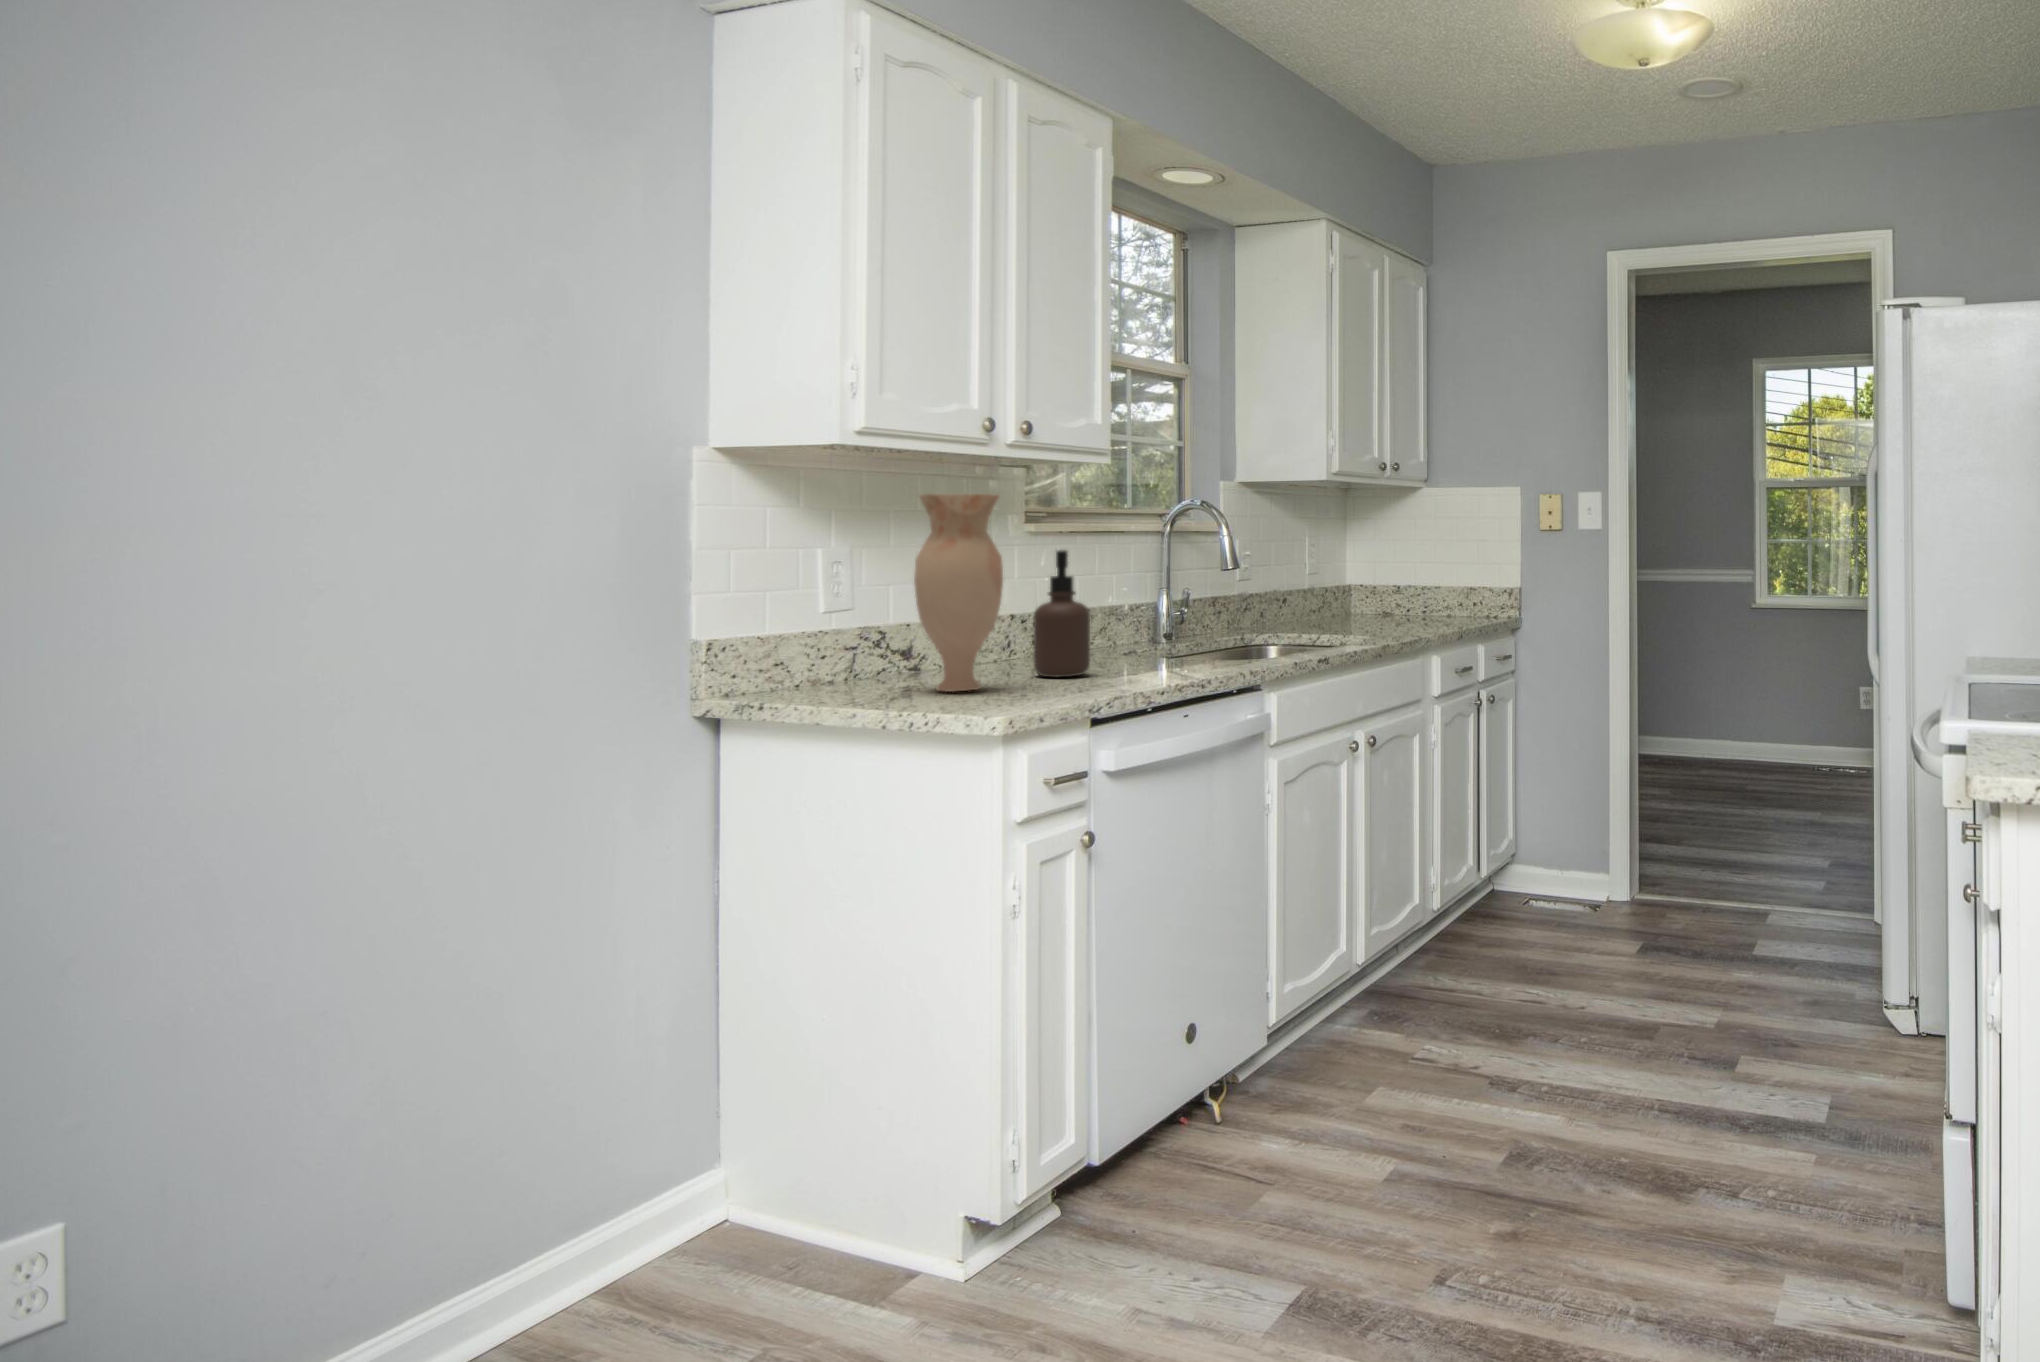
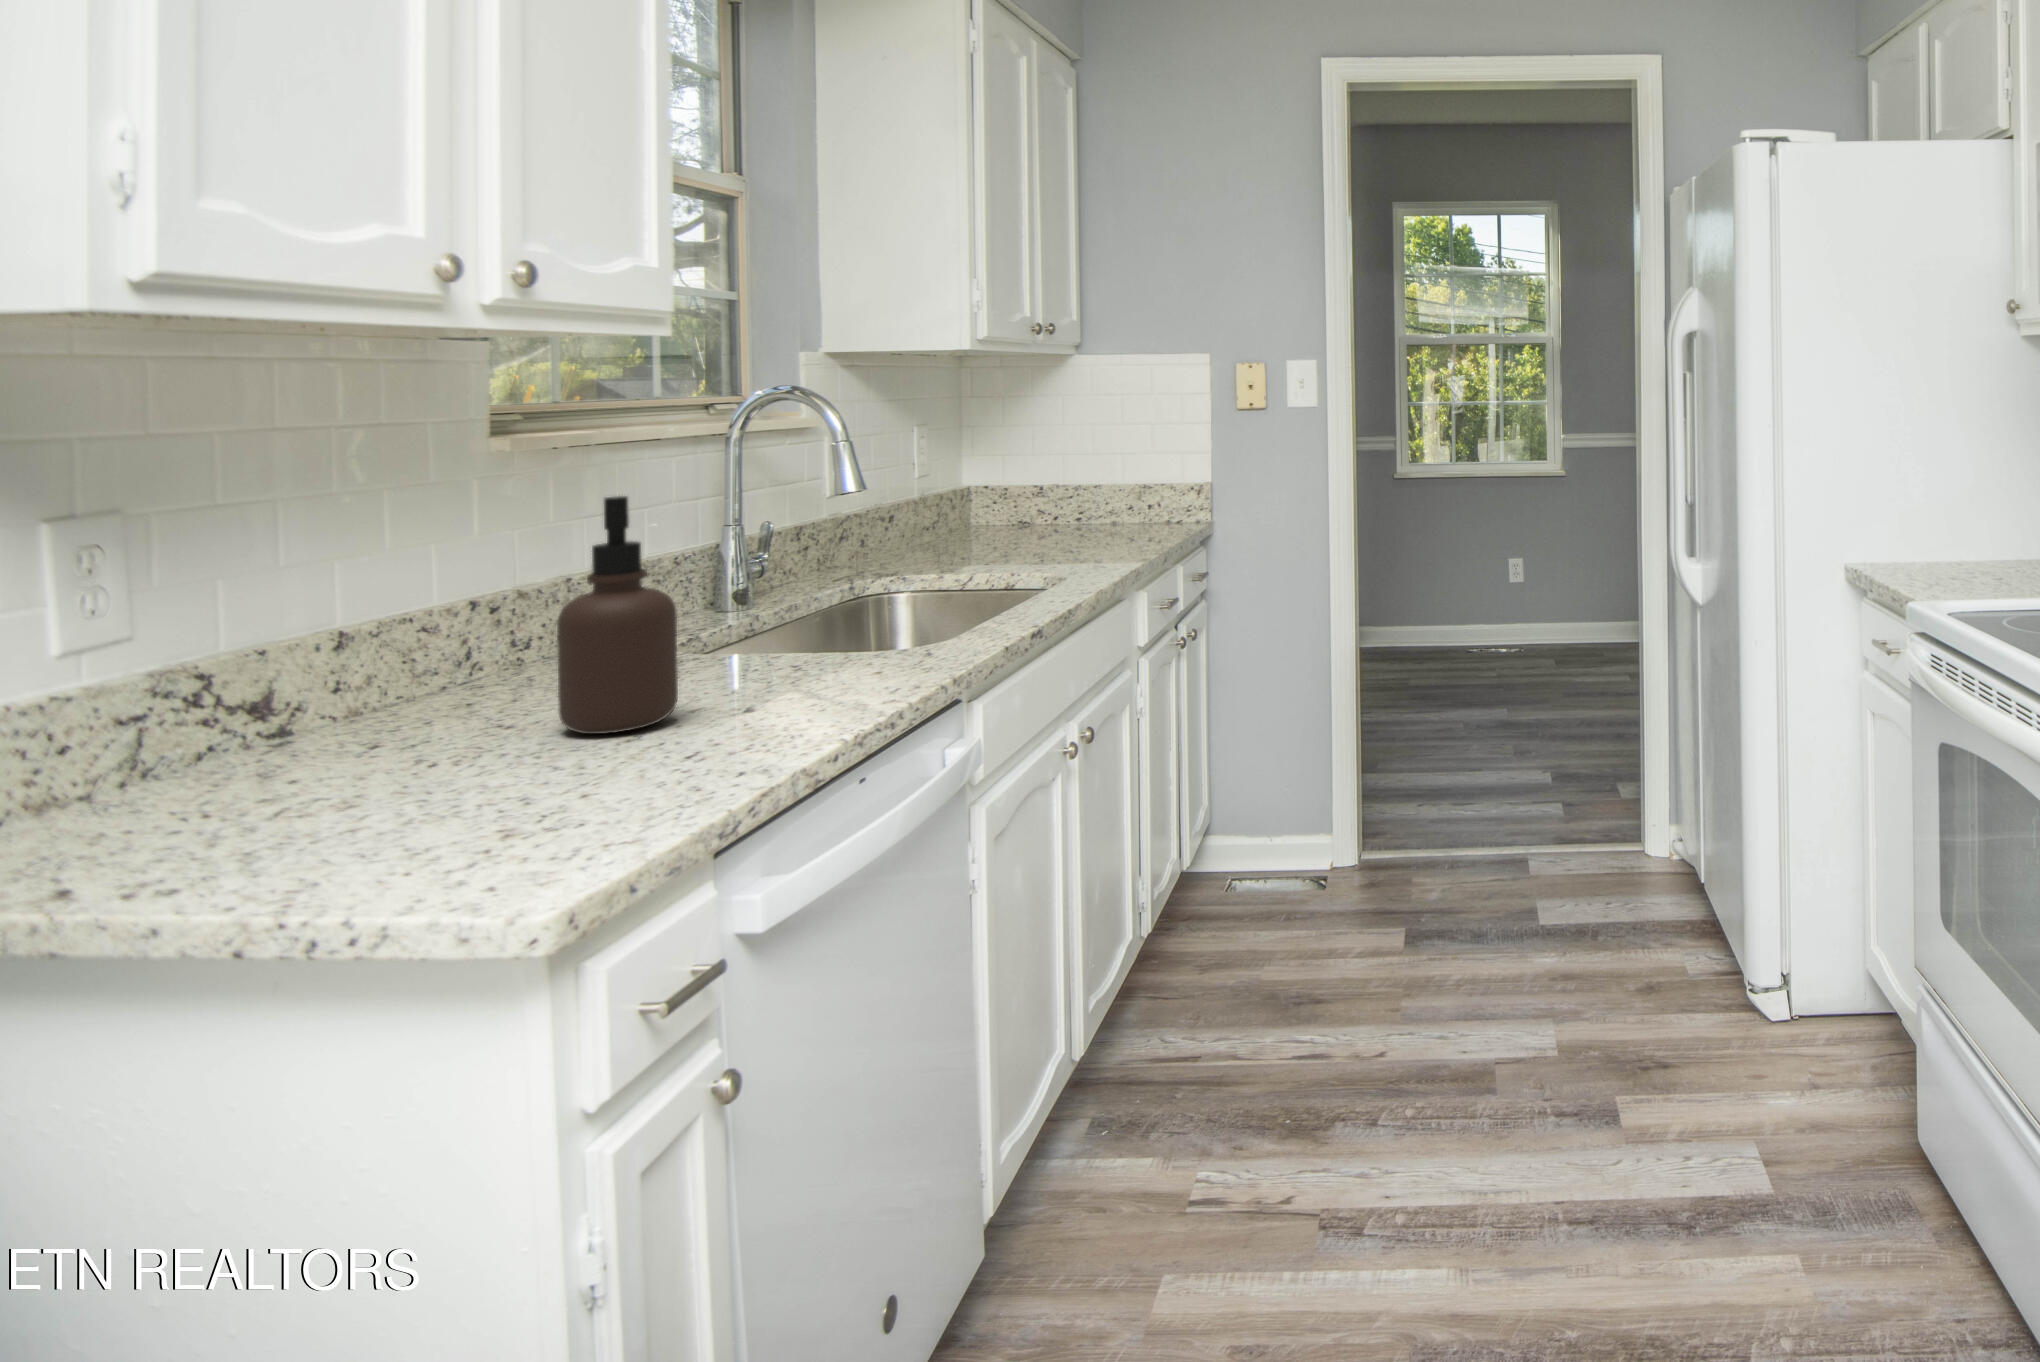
vase: present [914,494,1003,691] -> none [300,408,520,823]

